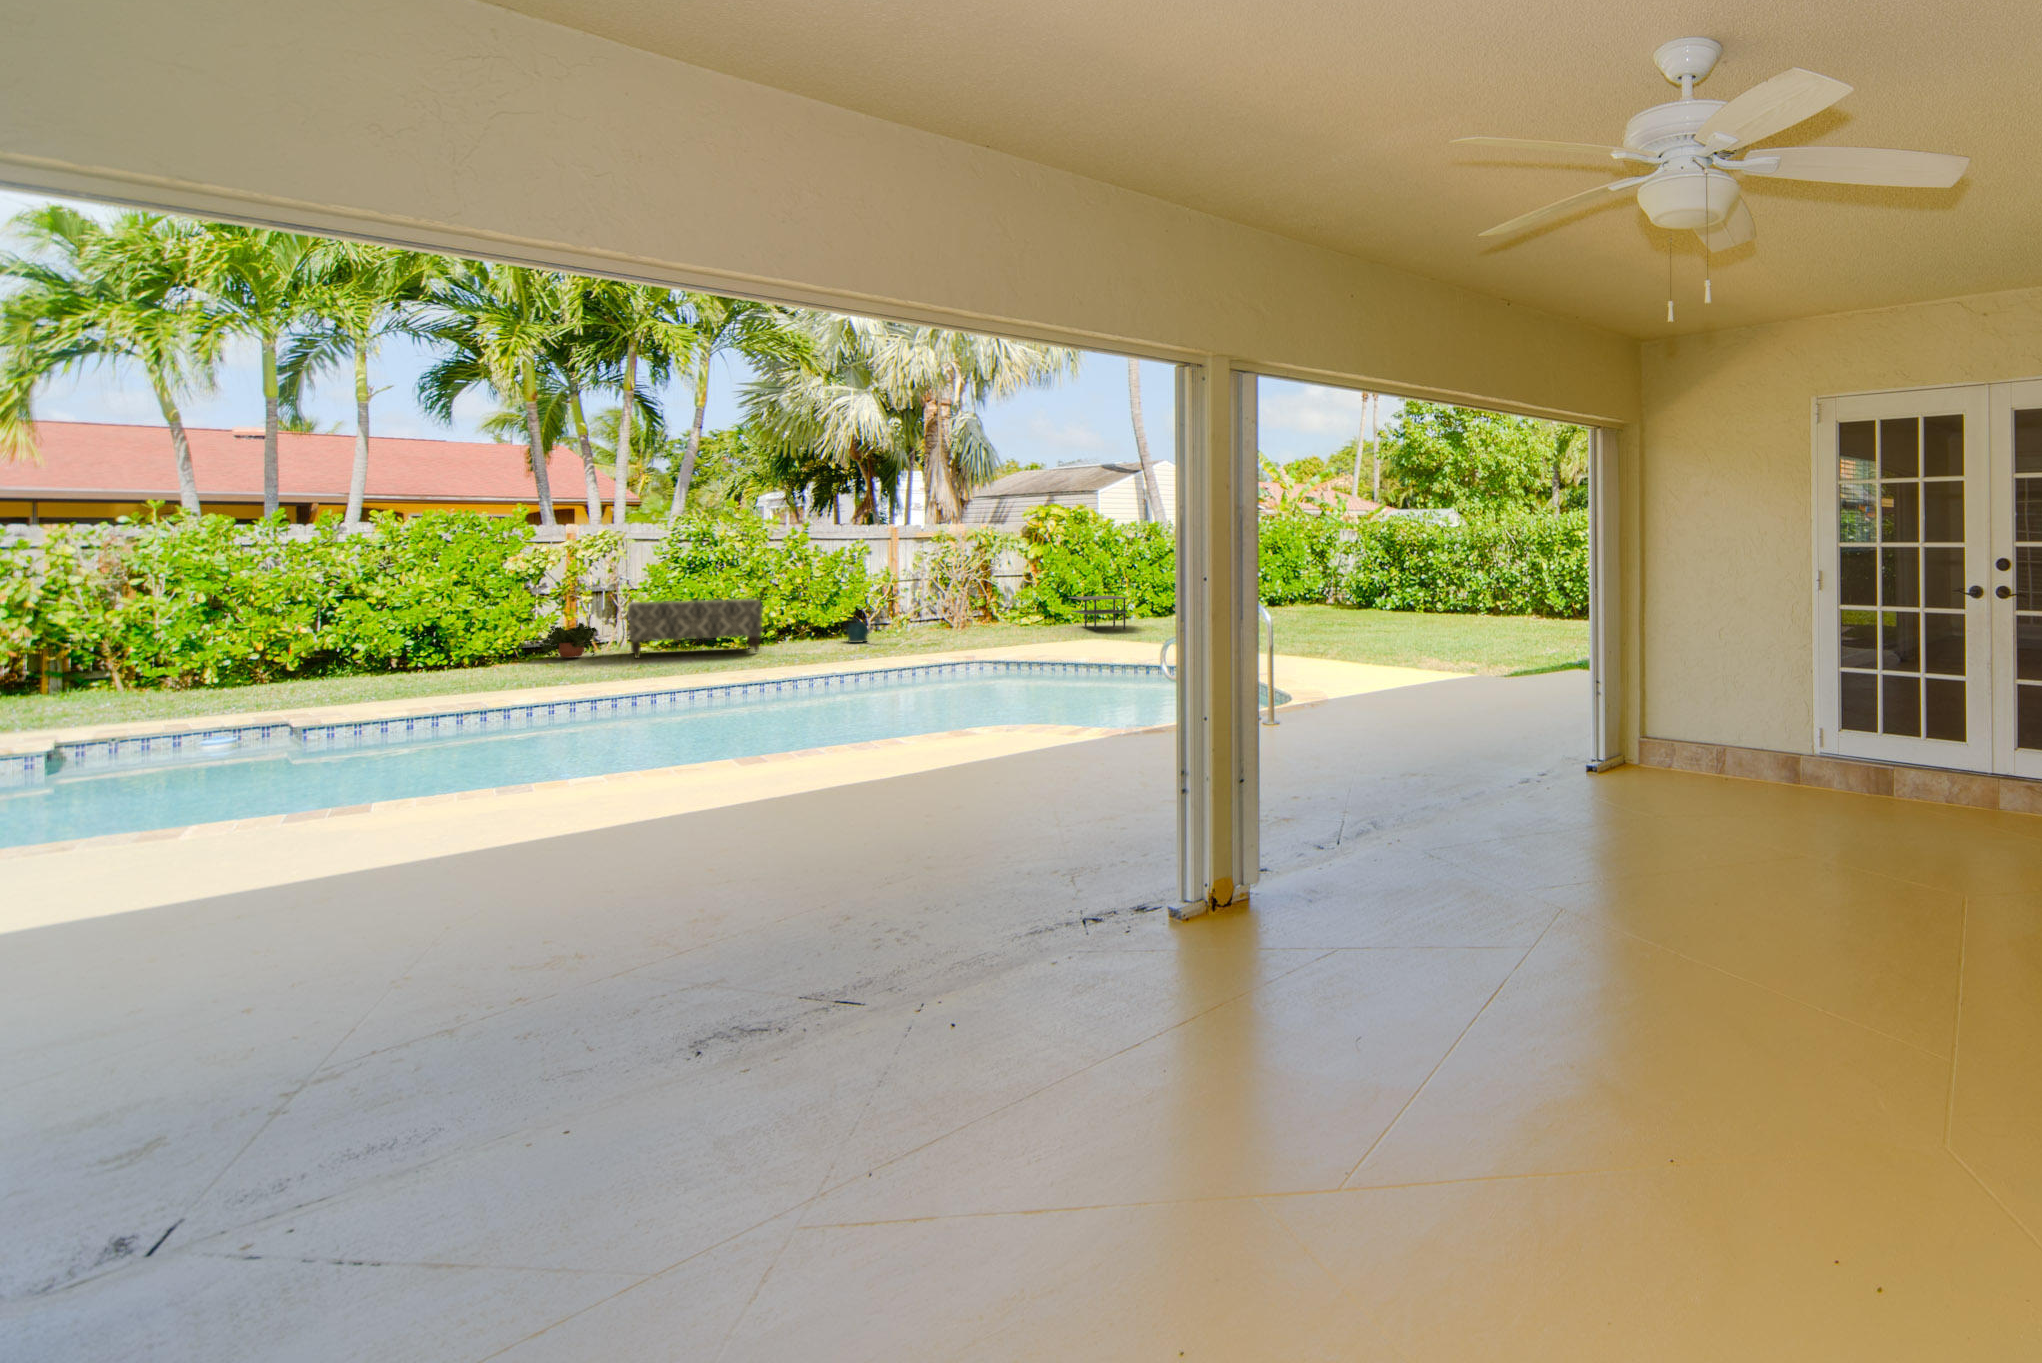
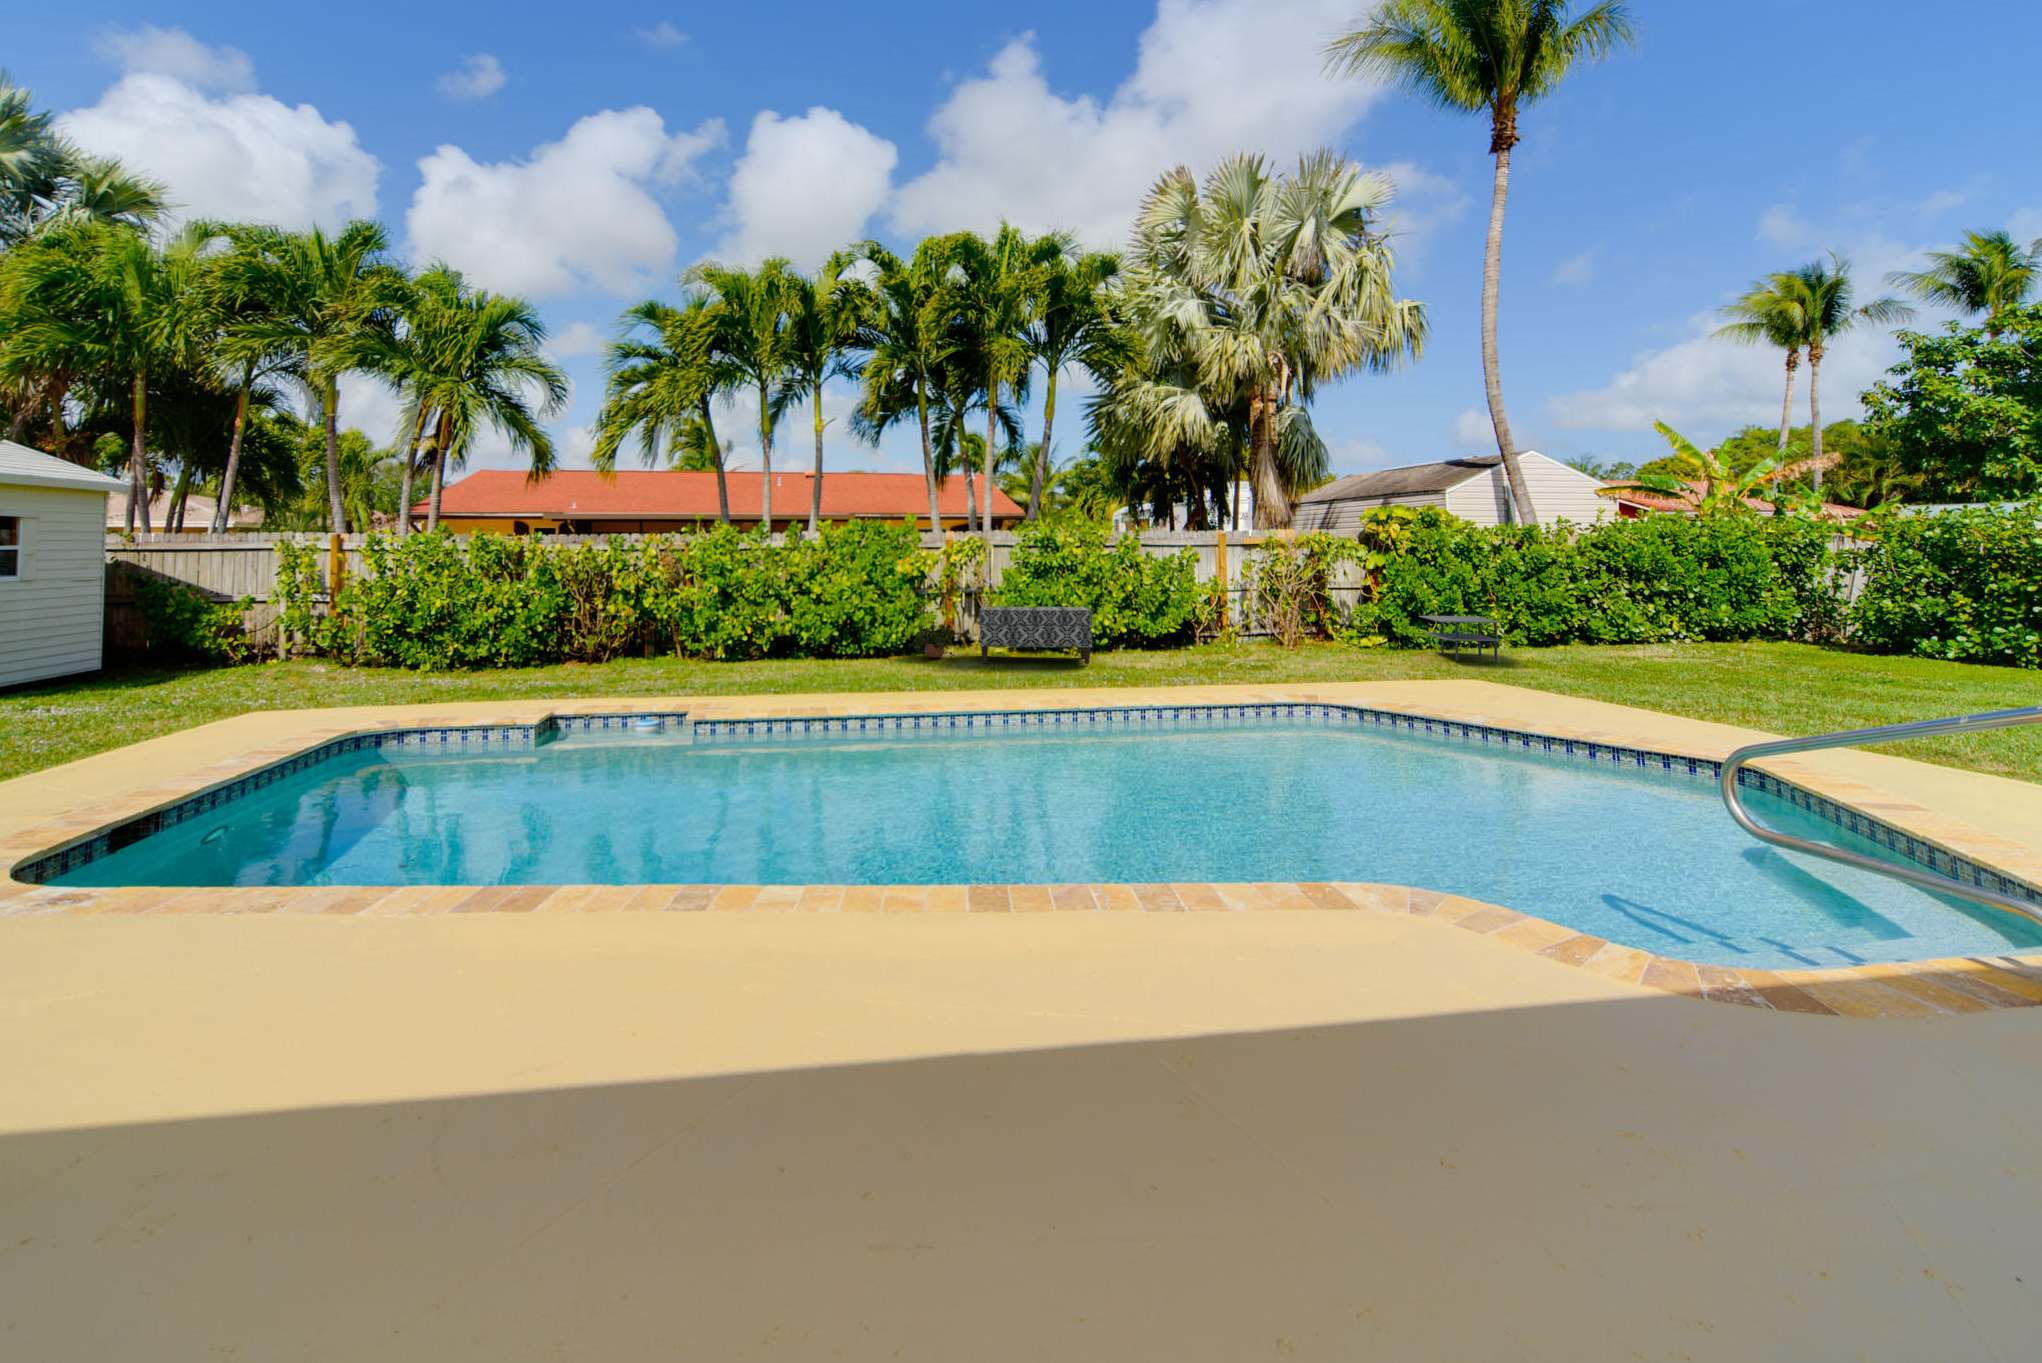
watering can: present [846,618,881,643] -> none [1173,631,1209,658]

